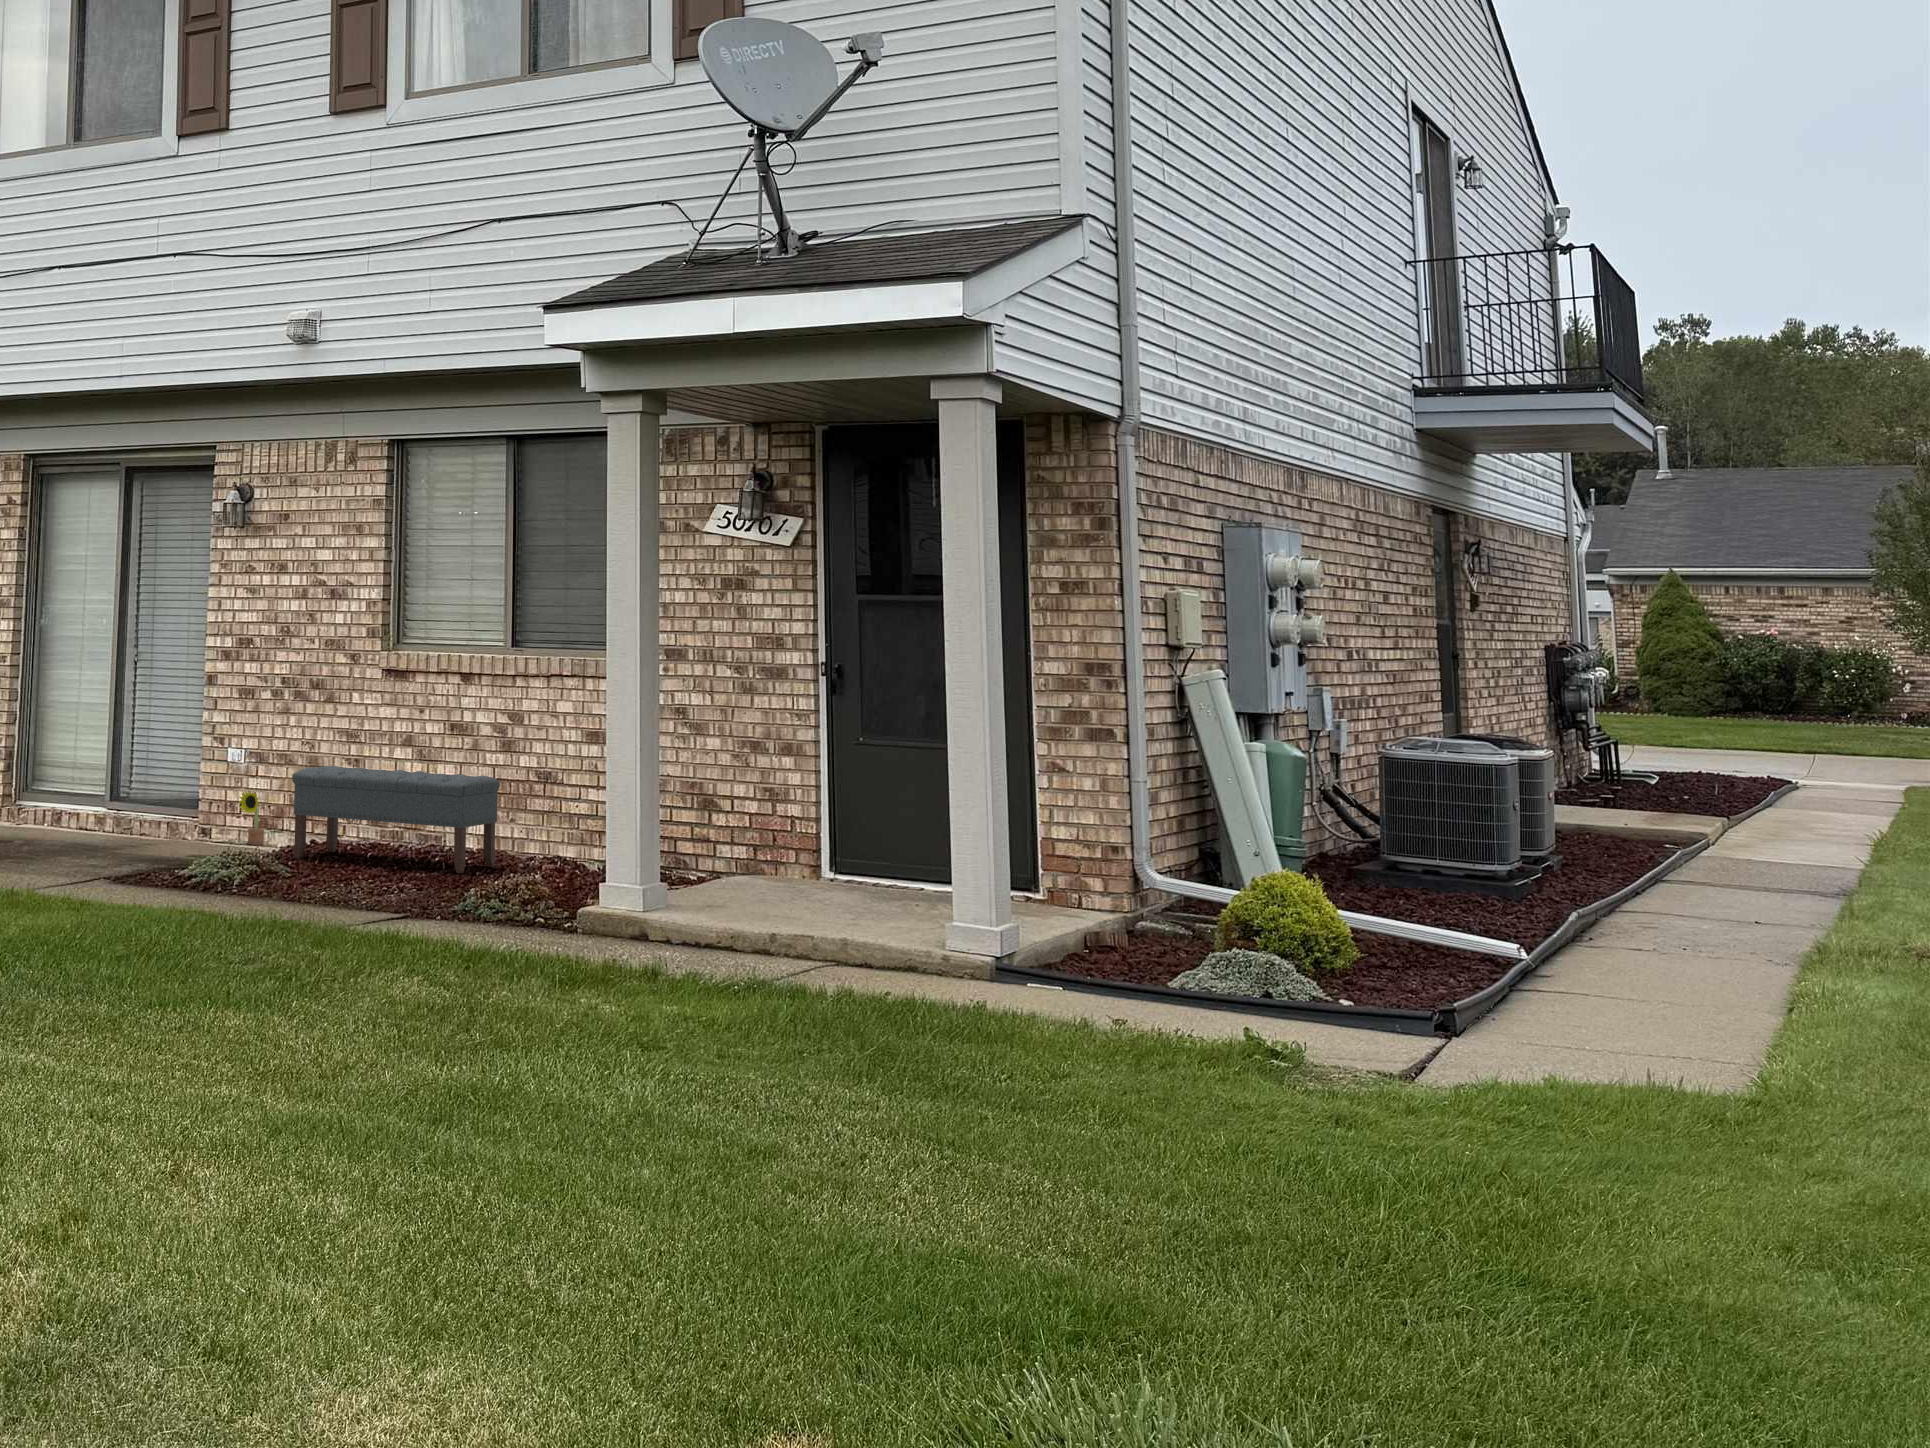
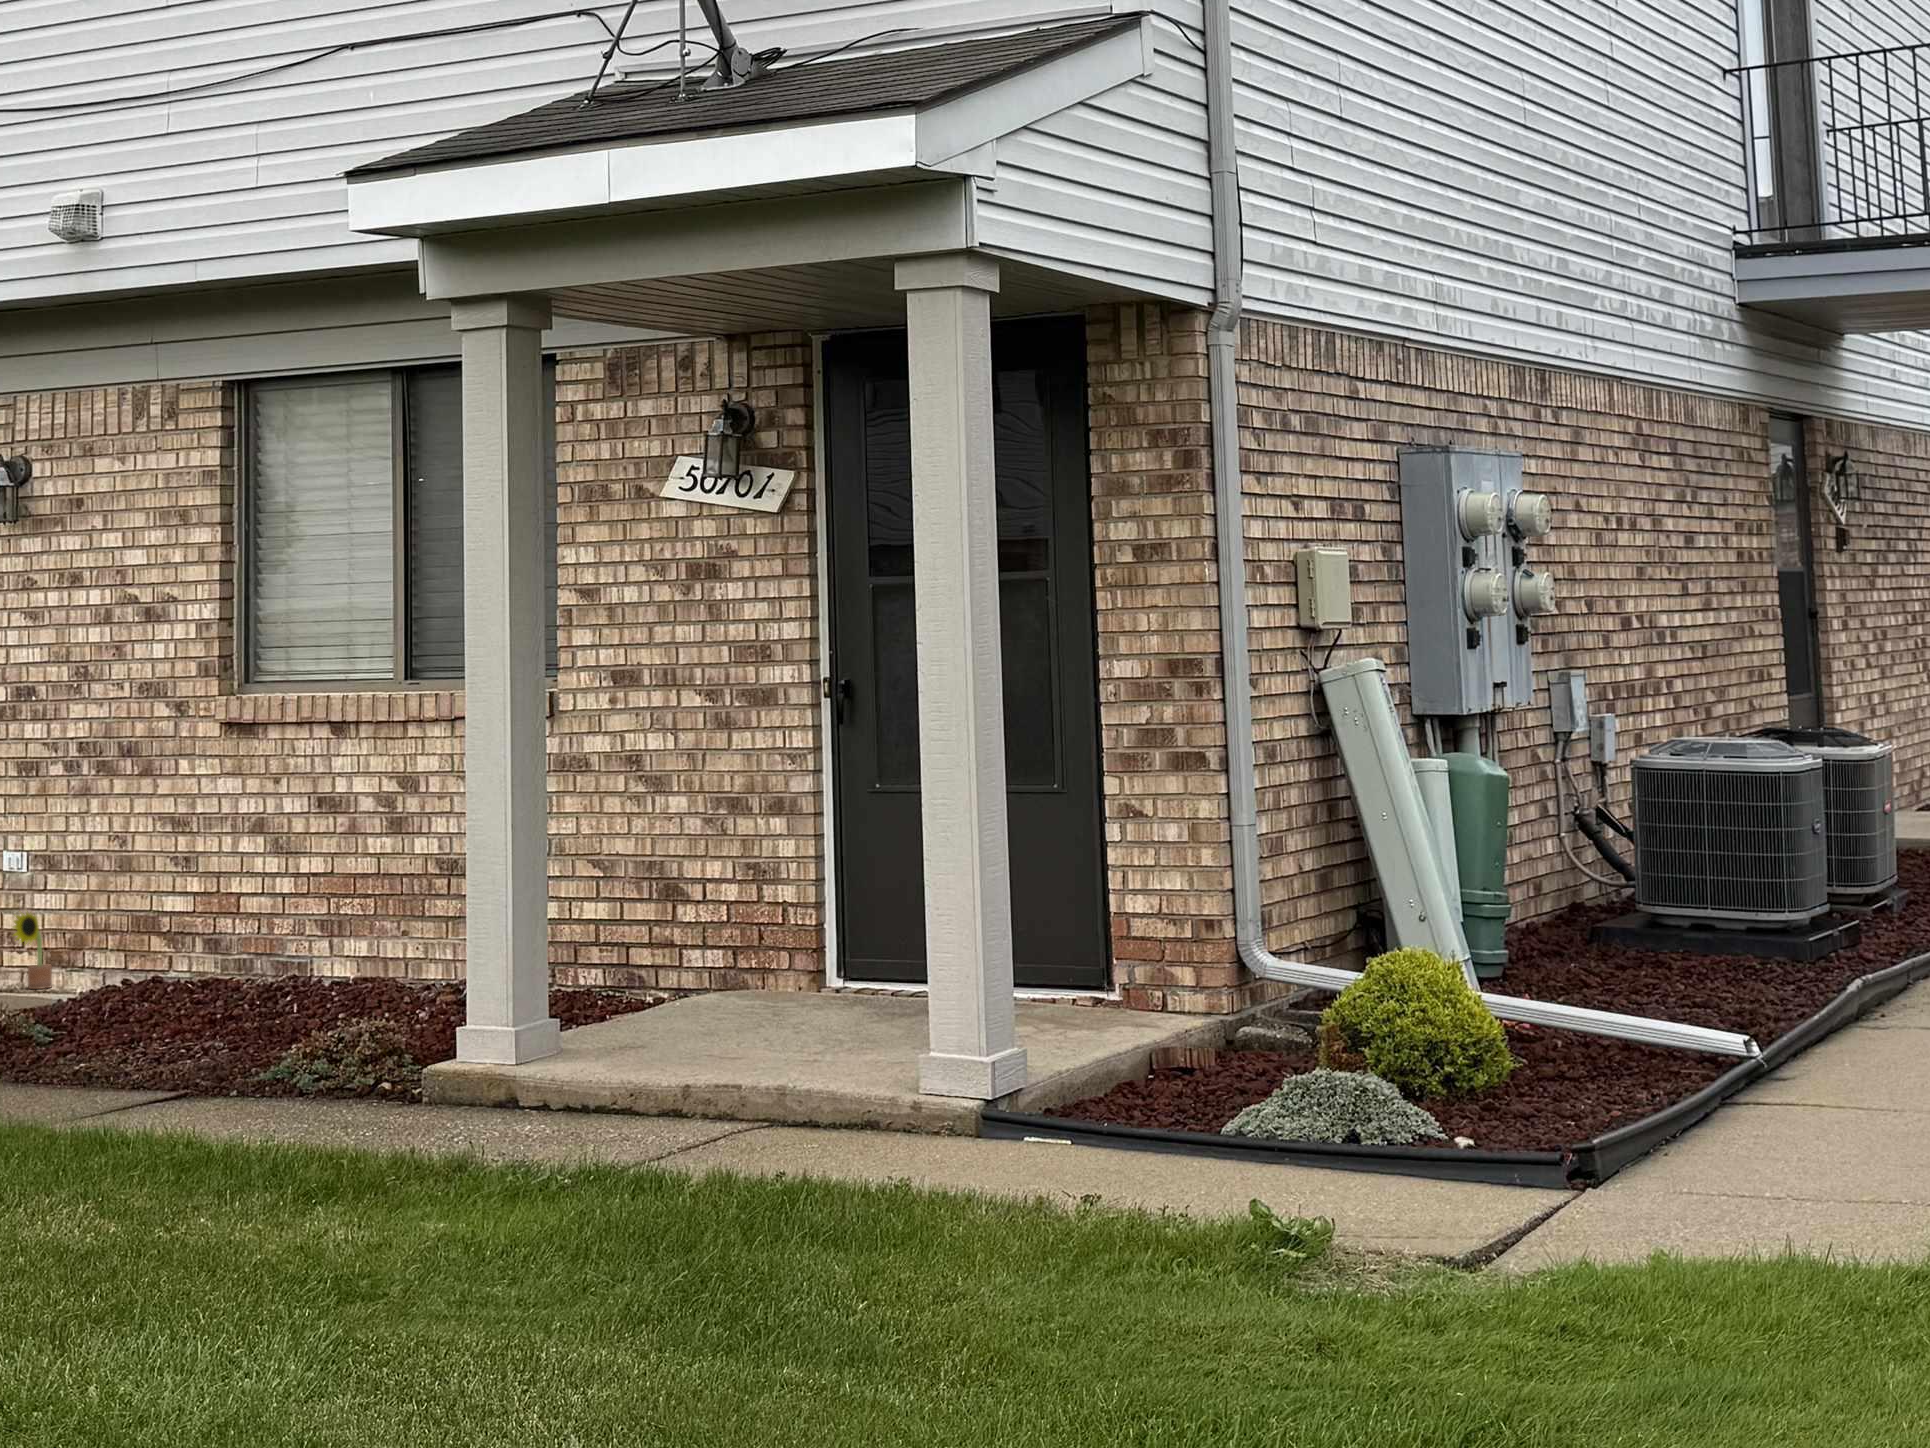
bench: present [292,766,500,873] -> none [74,867,381,1015]

